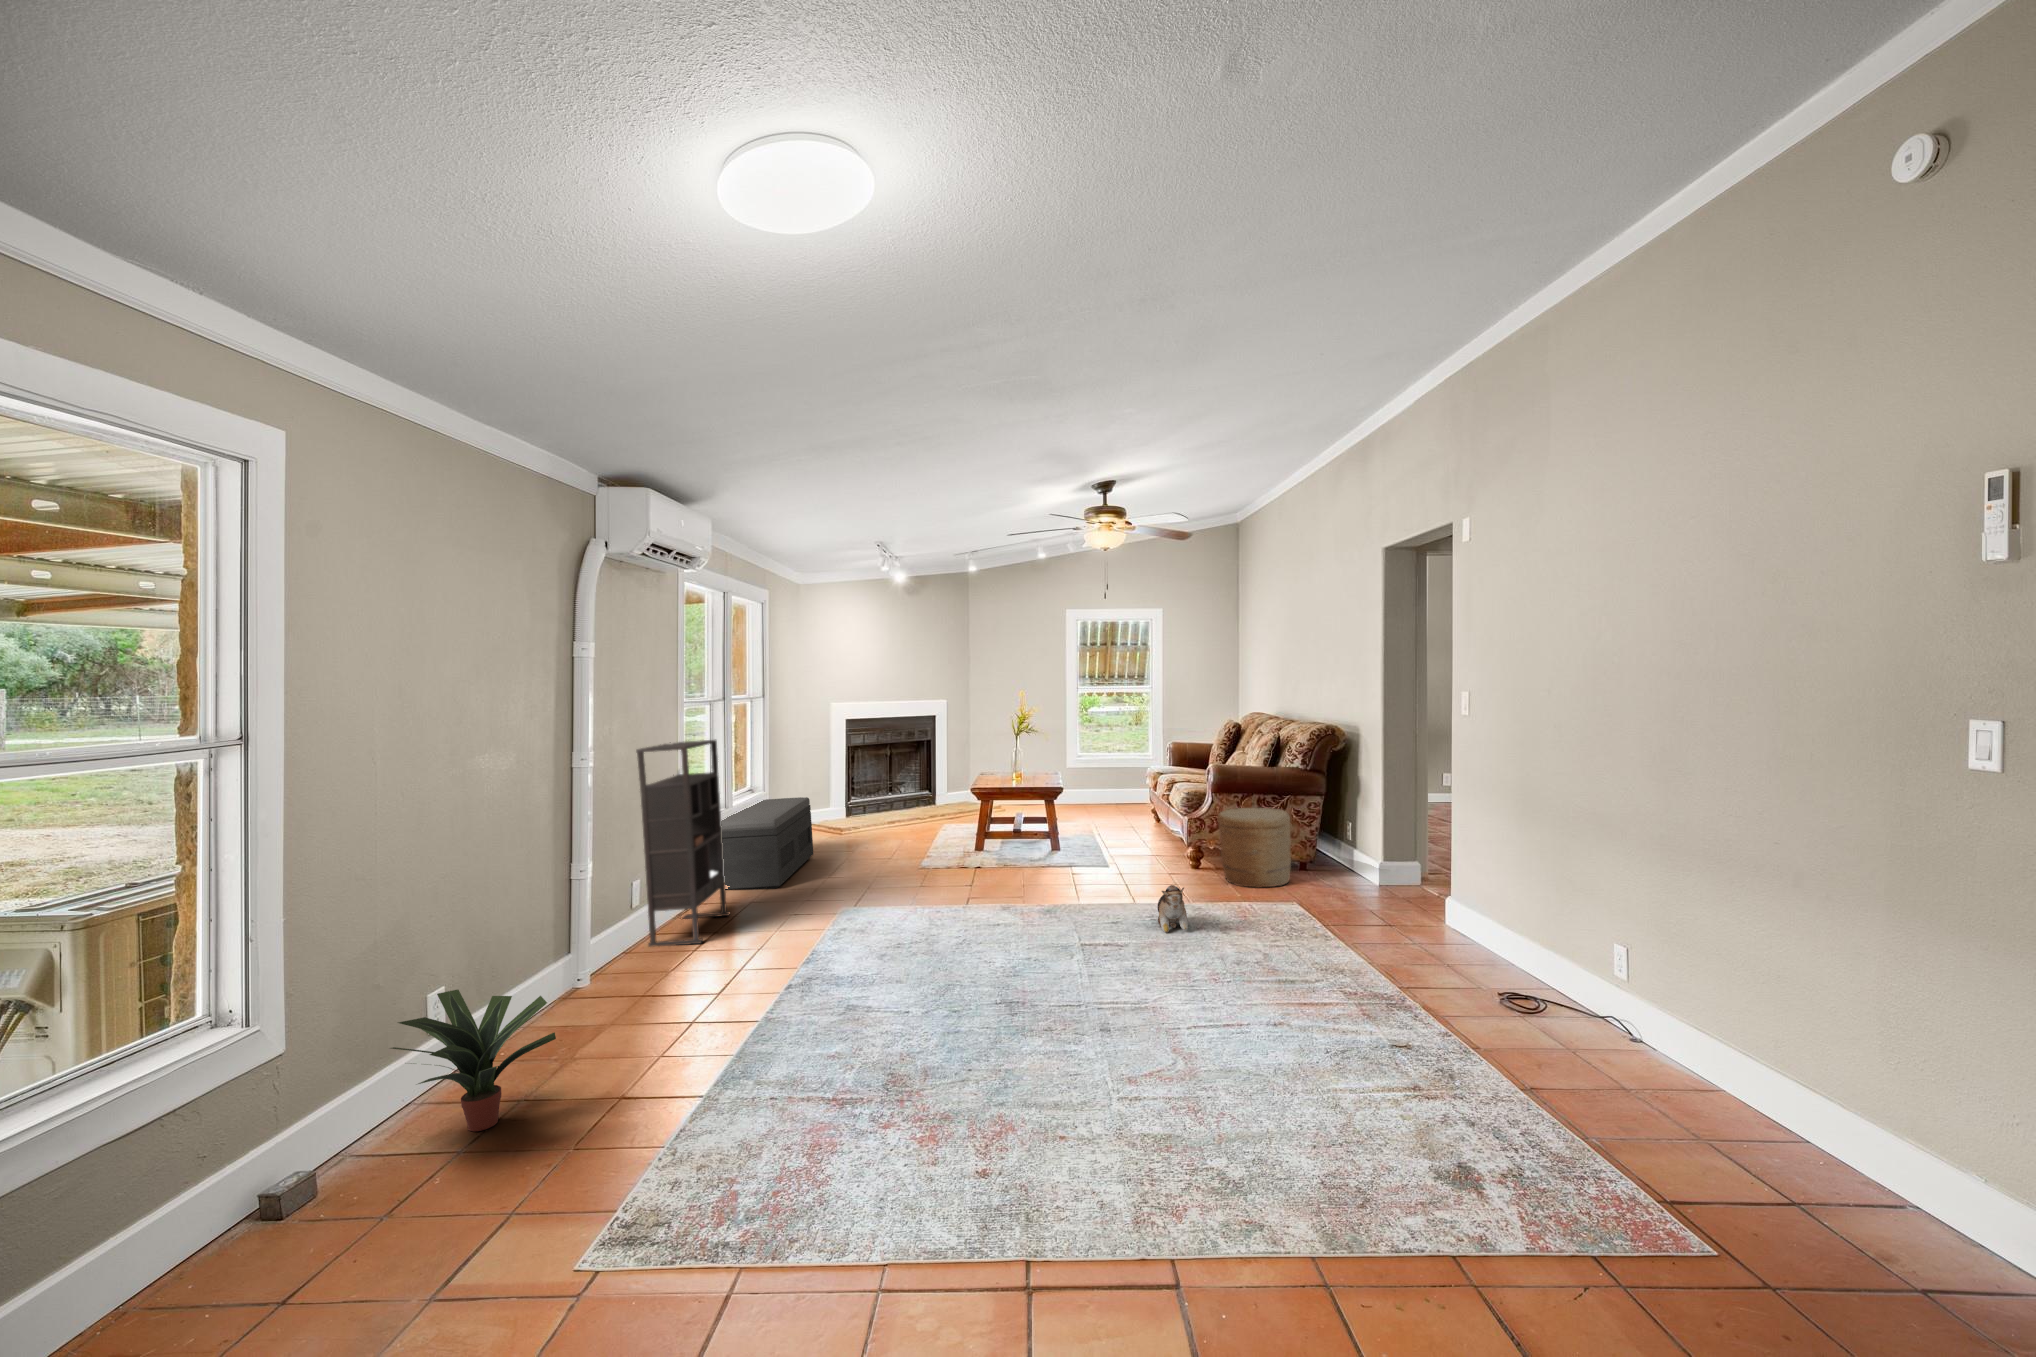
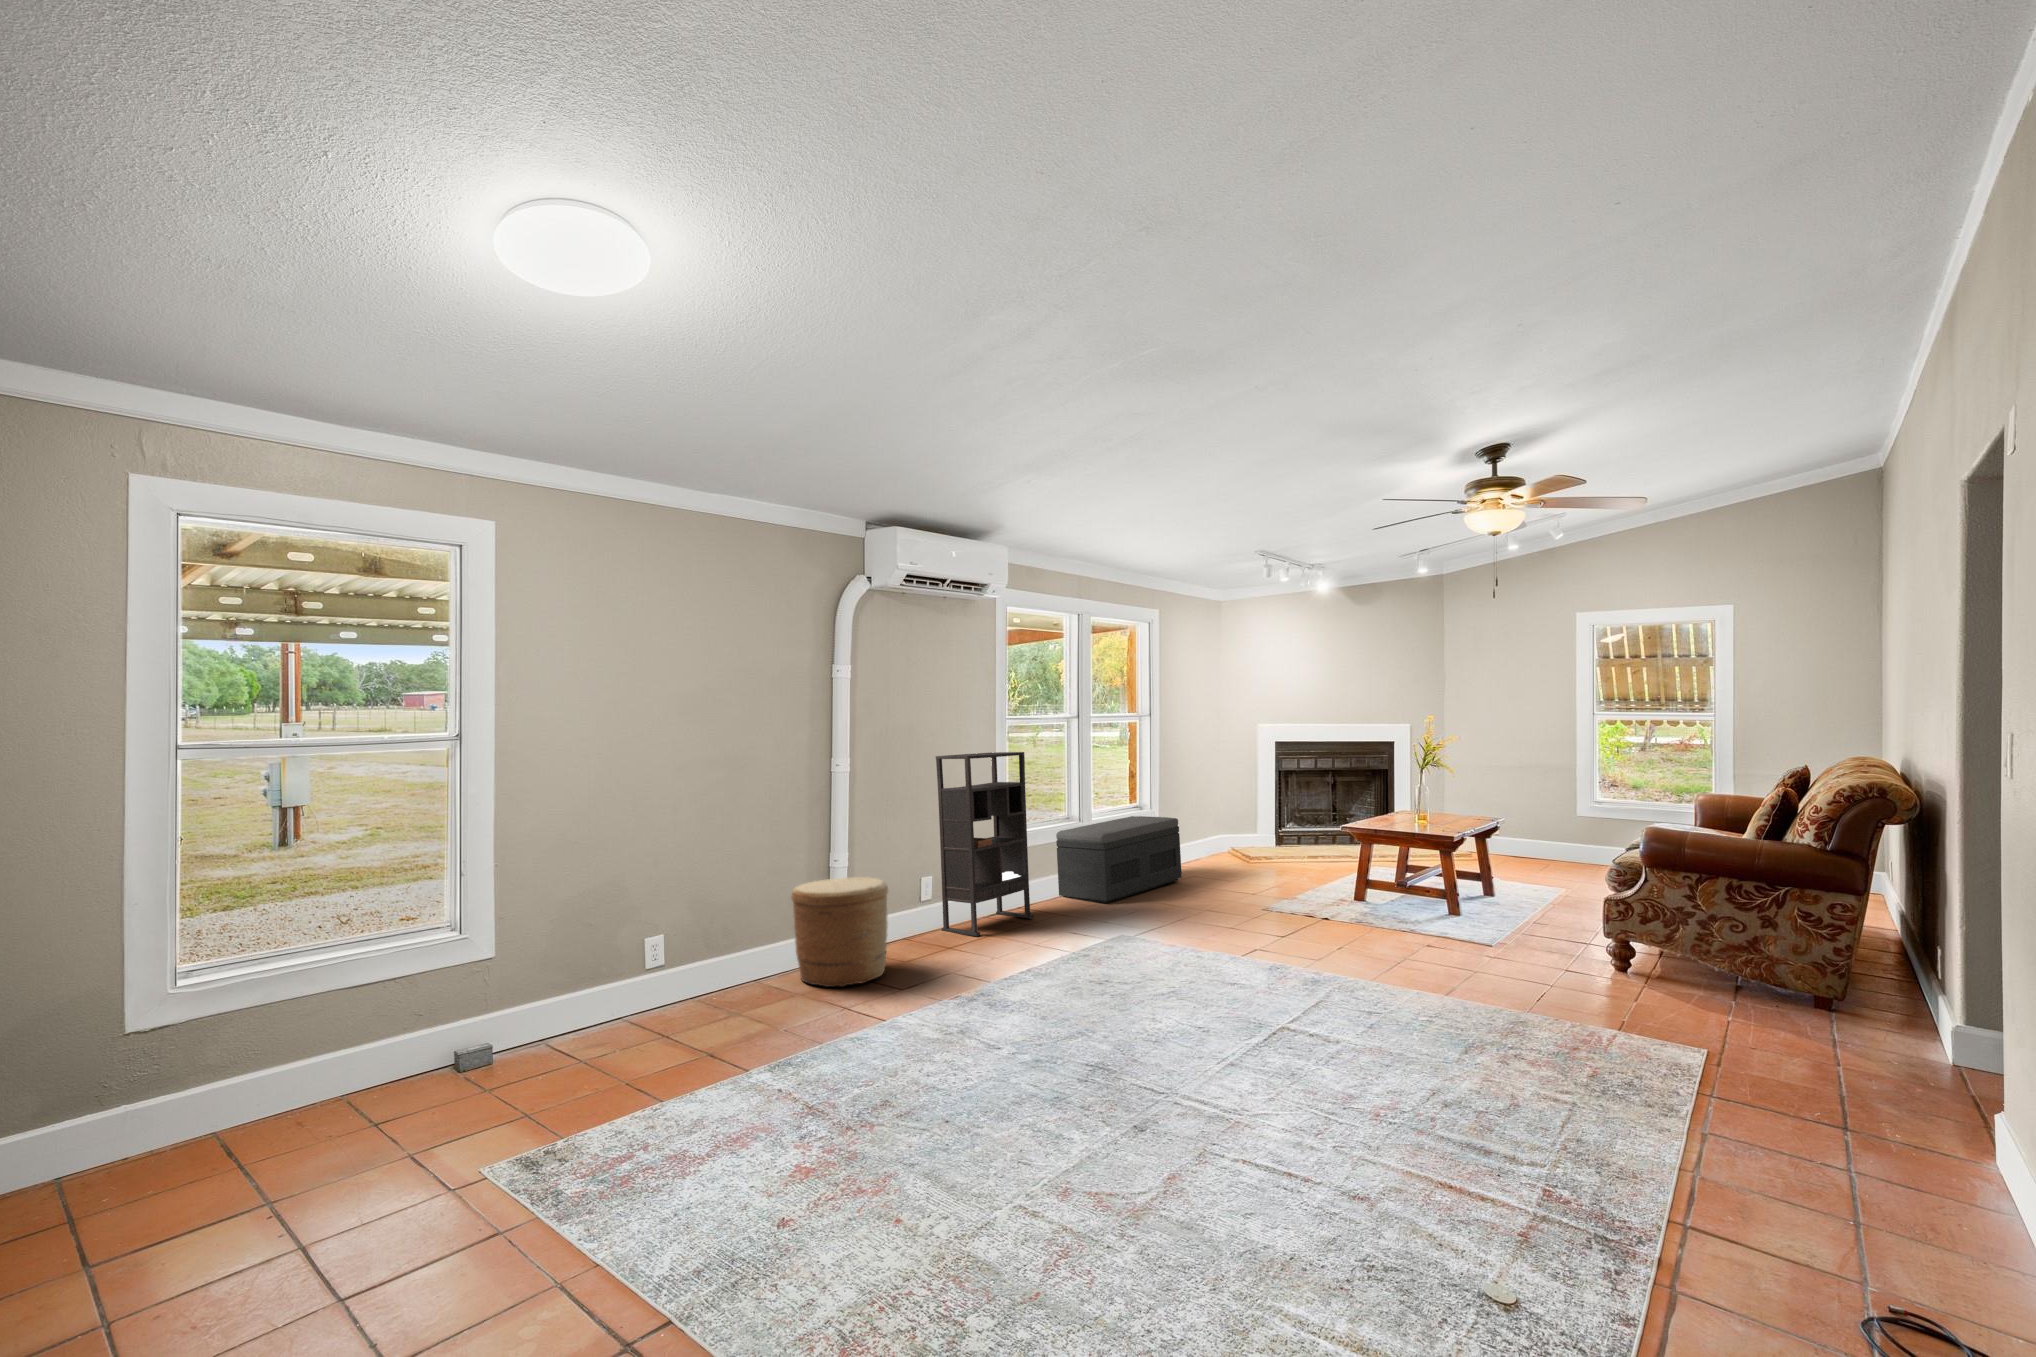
woven basket: present [1217,808,1291,888] -> present [791,877,888,987]
plush toy: present [1158,885,1188,933] -> none [1404,972,1466,1036]
potted plant: present [391,990,556,1131] -> none [612,920,728,1024]

